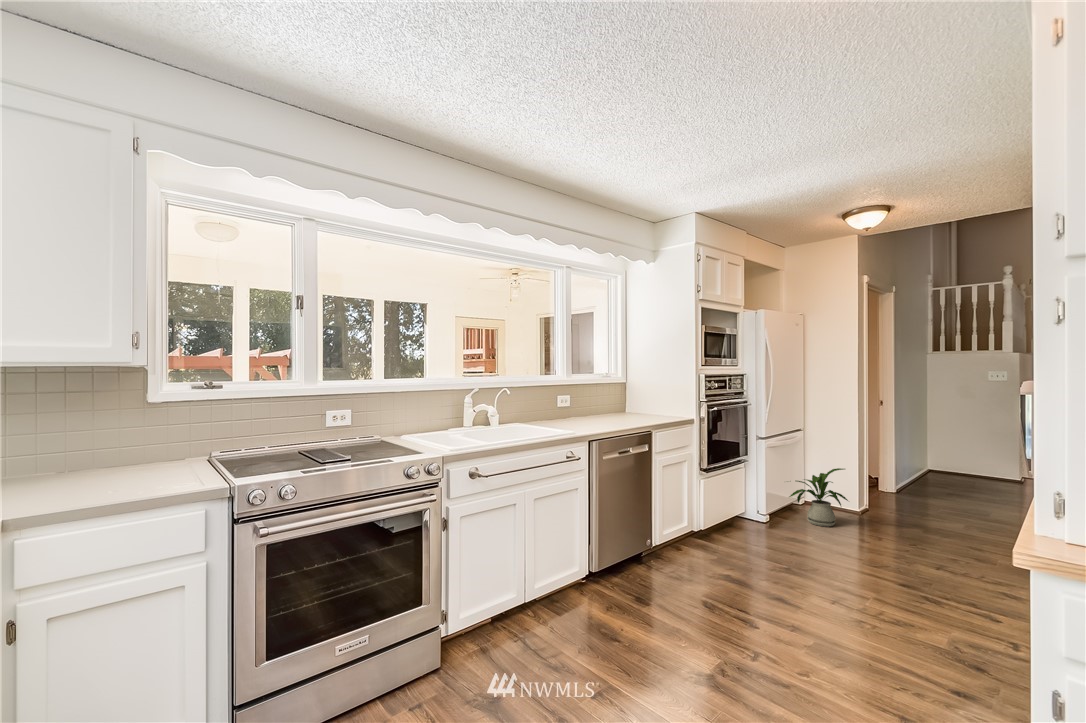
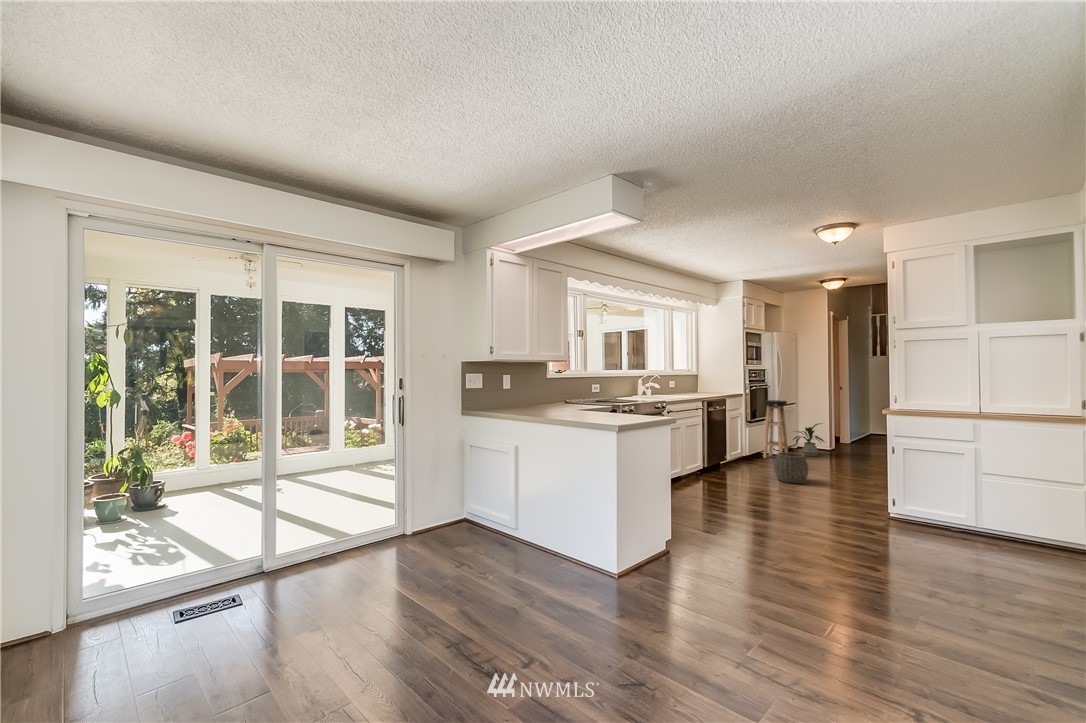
bar stool: none [734,427,781,538] -> present [763,400,788,458]
woven basket: none [725,549,797,628] -> present [774,452,808,483]

